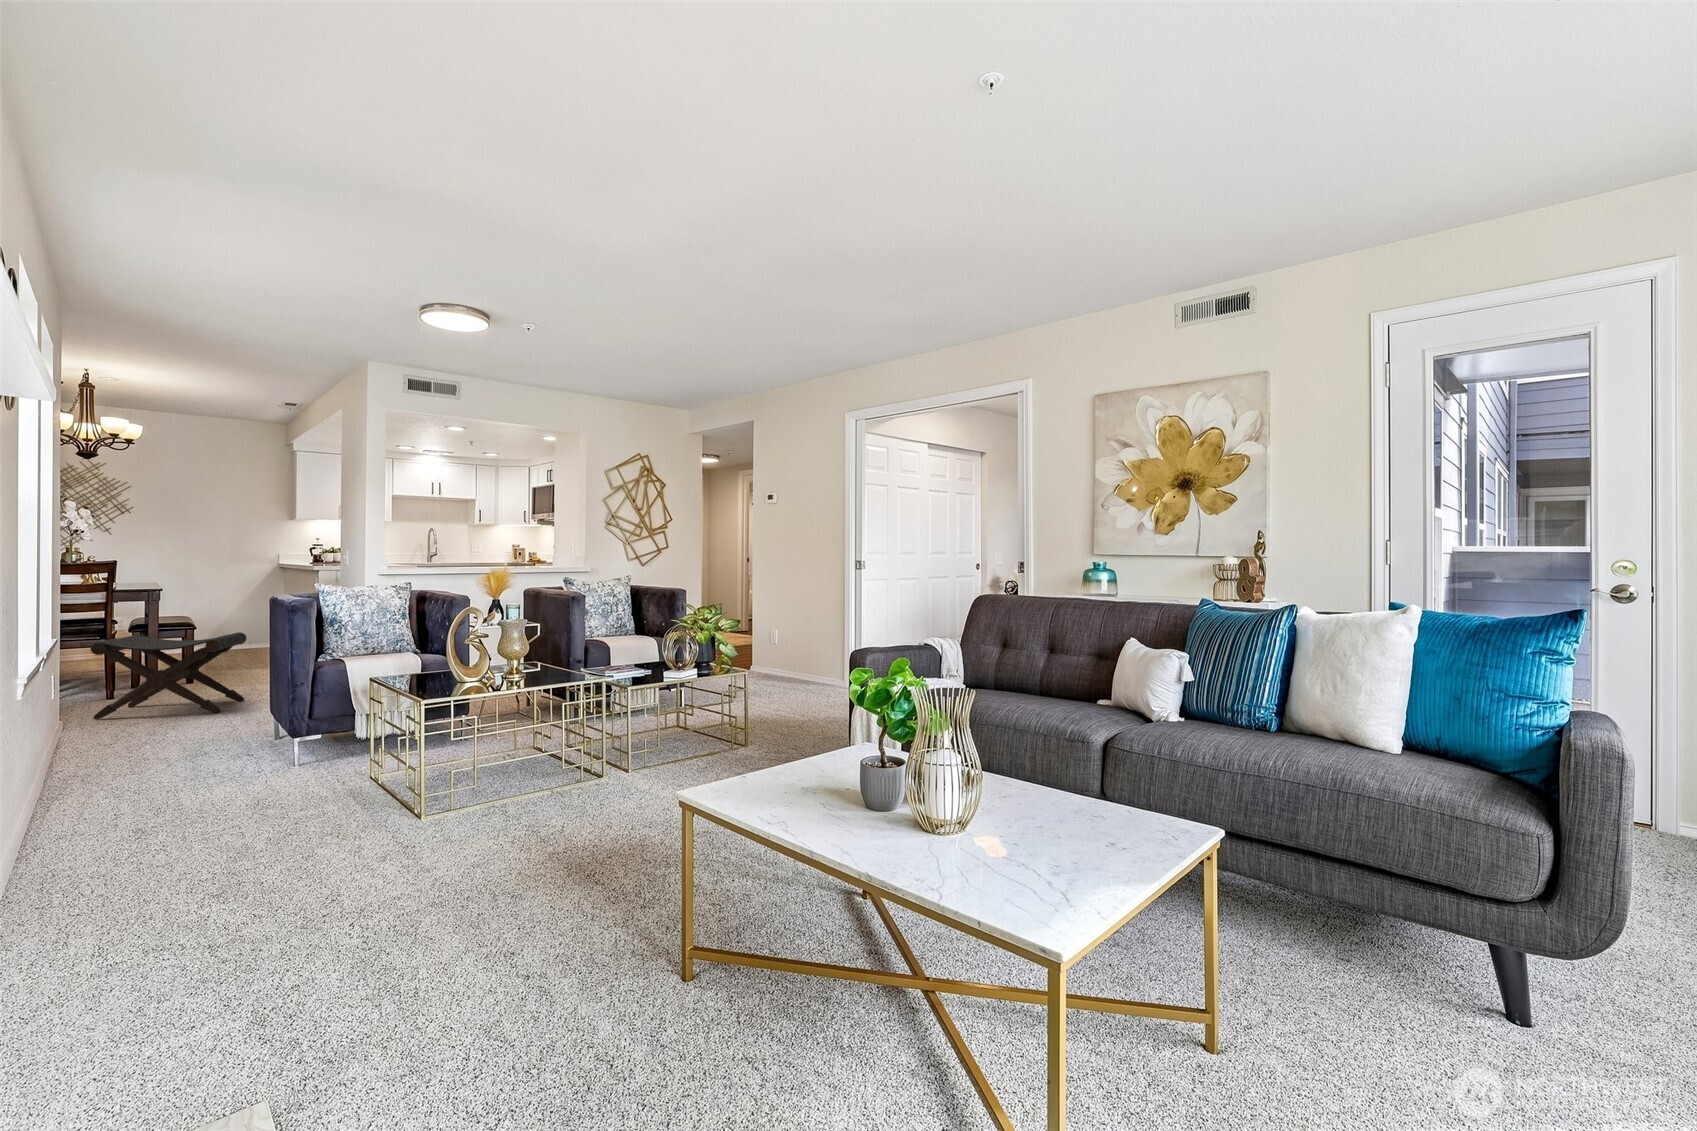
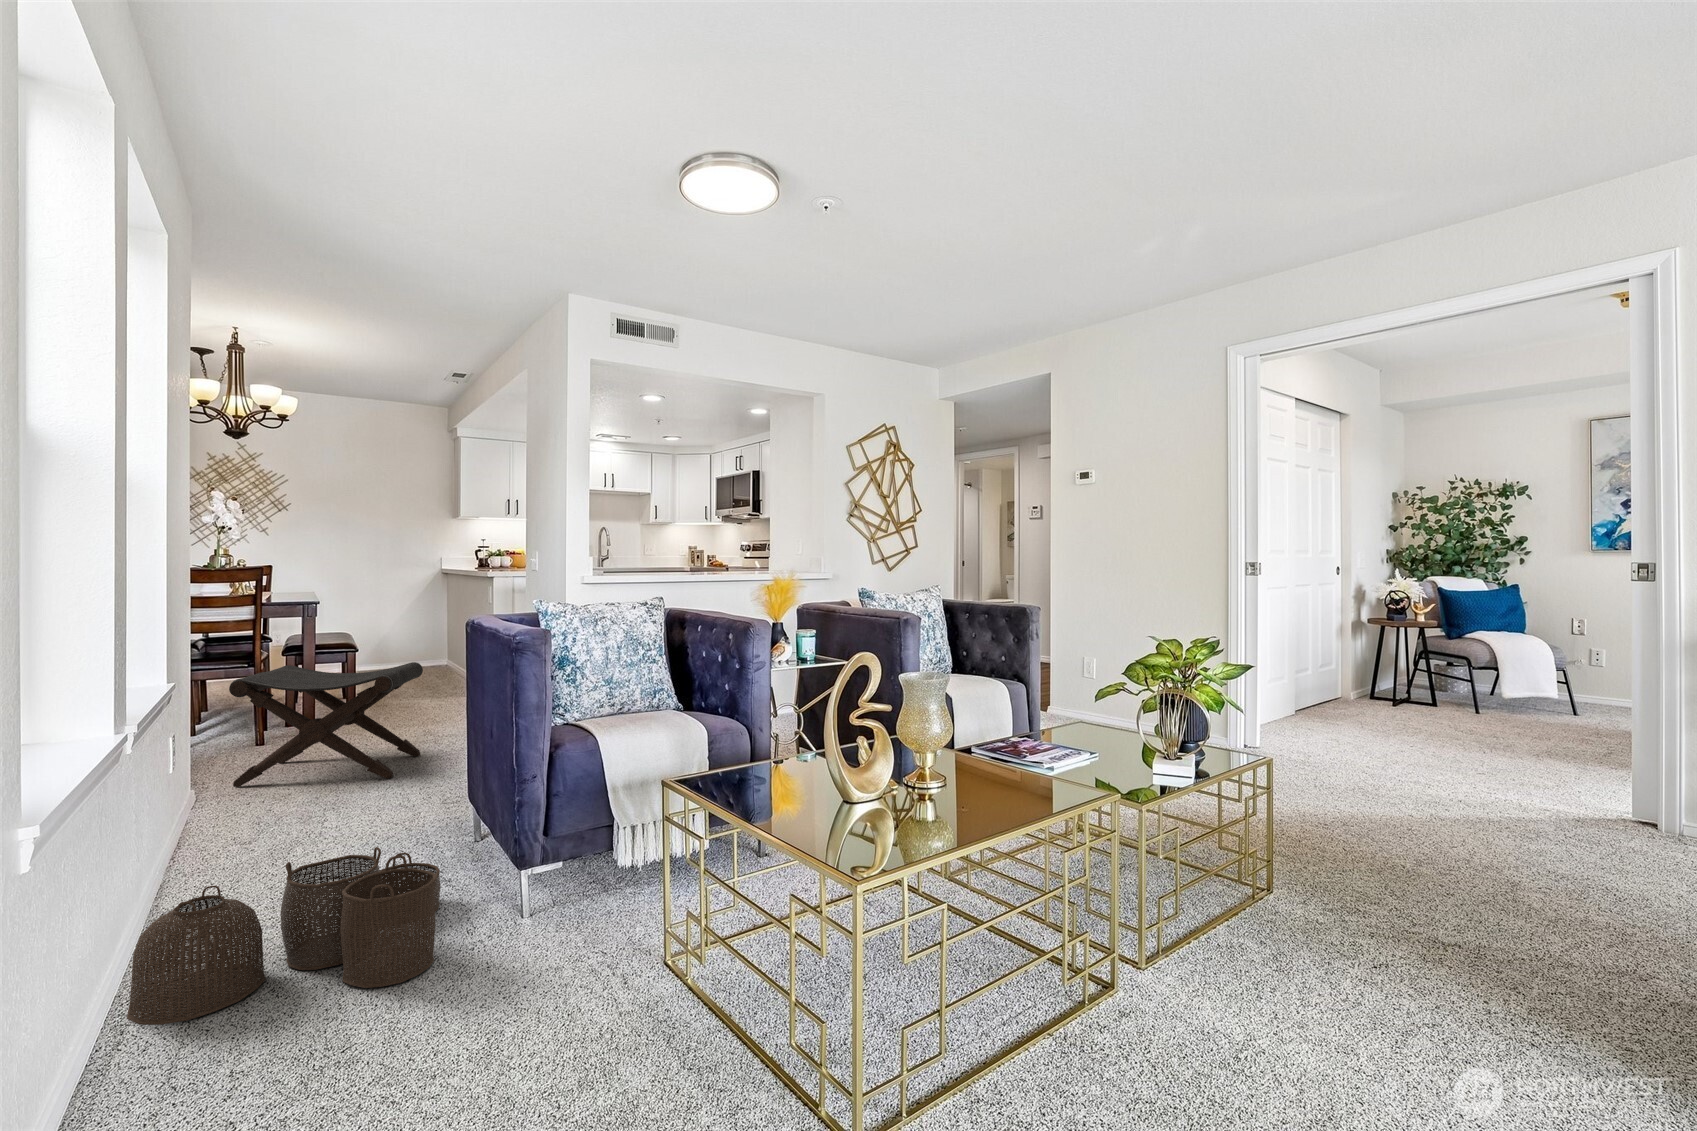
woven basket: none [50,722,243,803] -> present [127,847,441,1025]

